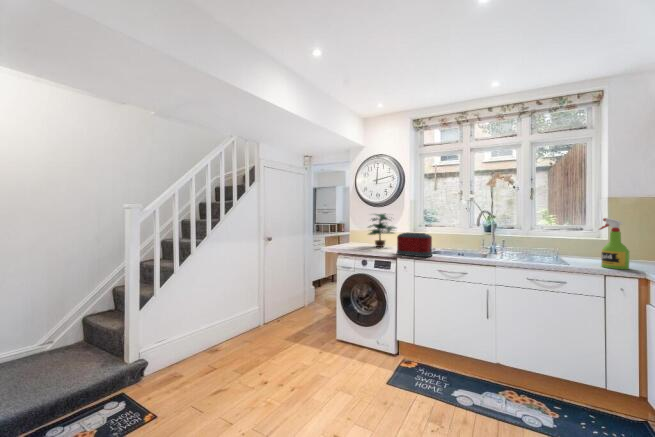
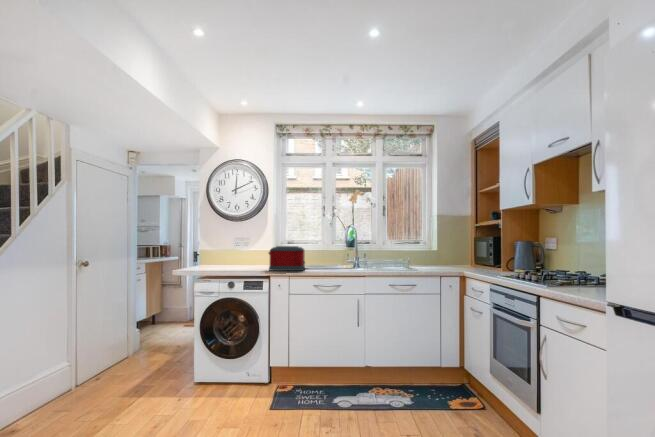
potted plant: present [369,214,395,247] -> none [227,227,262,265]
spray bottle: present [600,218,629,269] -> none [431,229,450,269]

